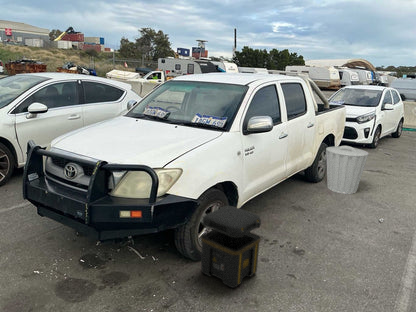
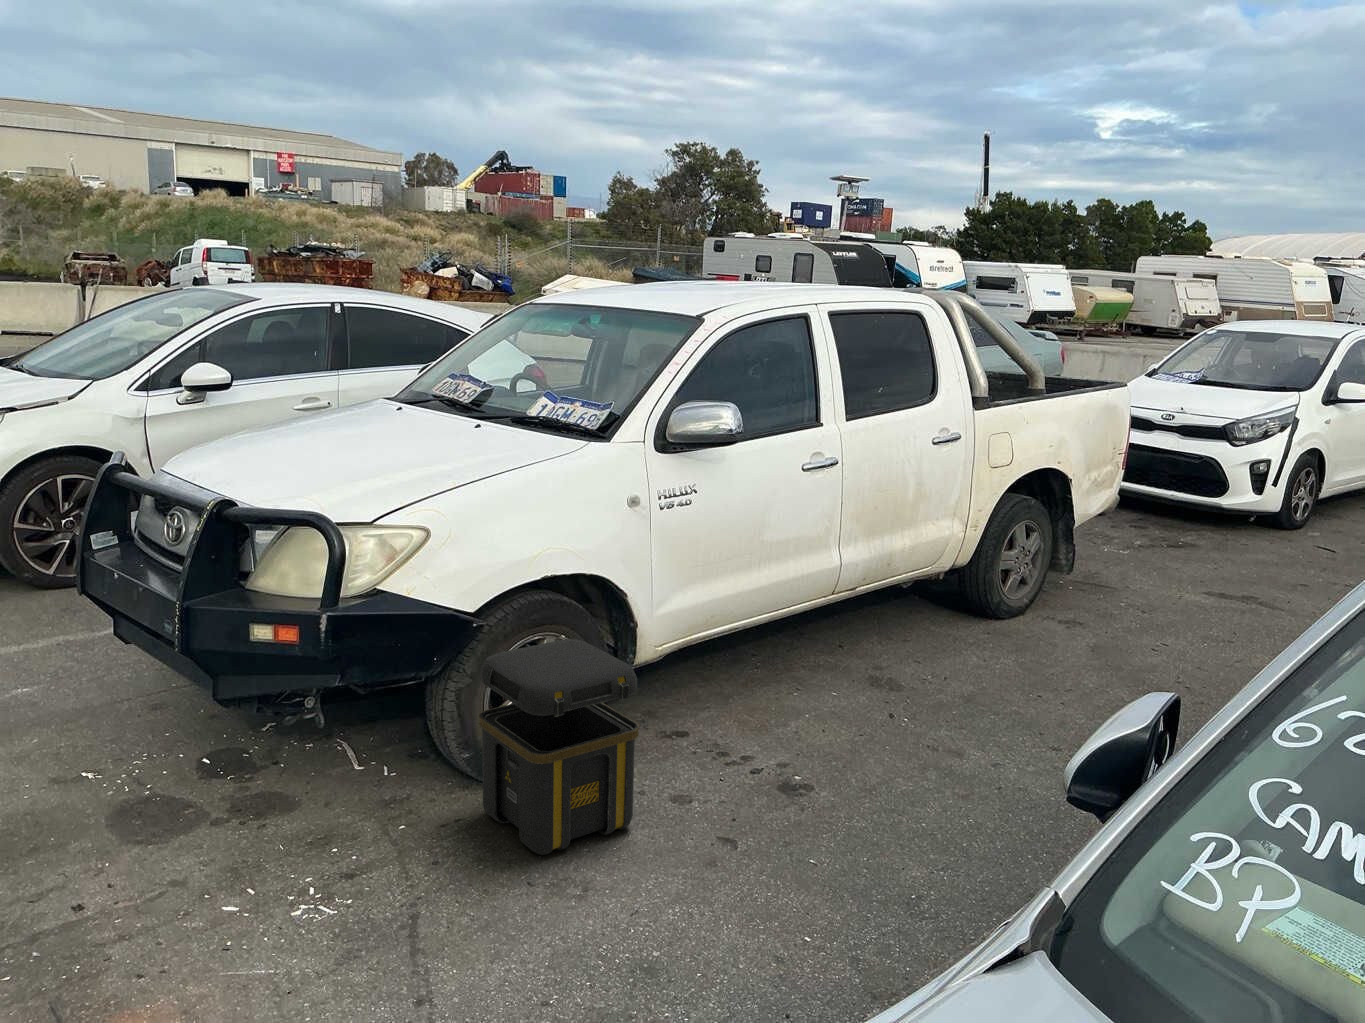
trash can: present [326,146,369,194] -> none [1025,504,1155,652]

